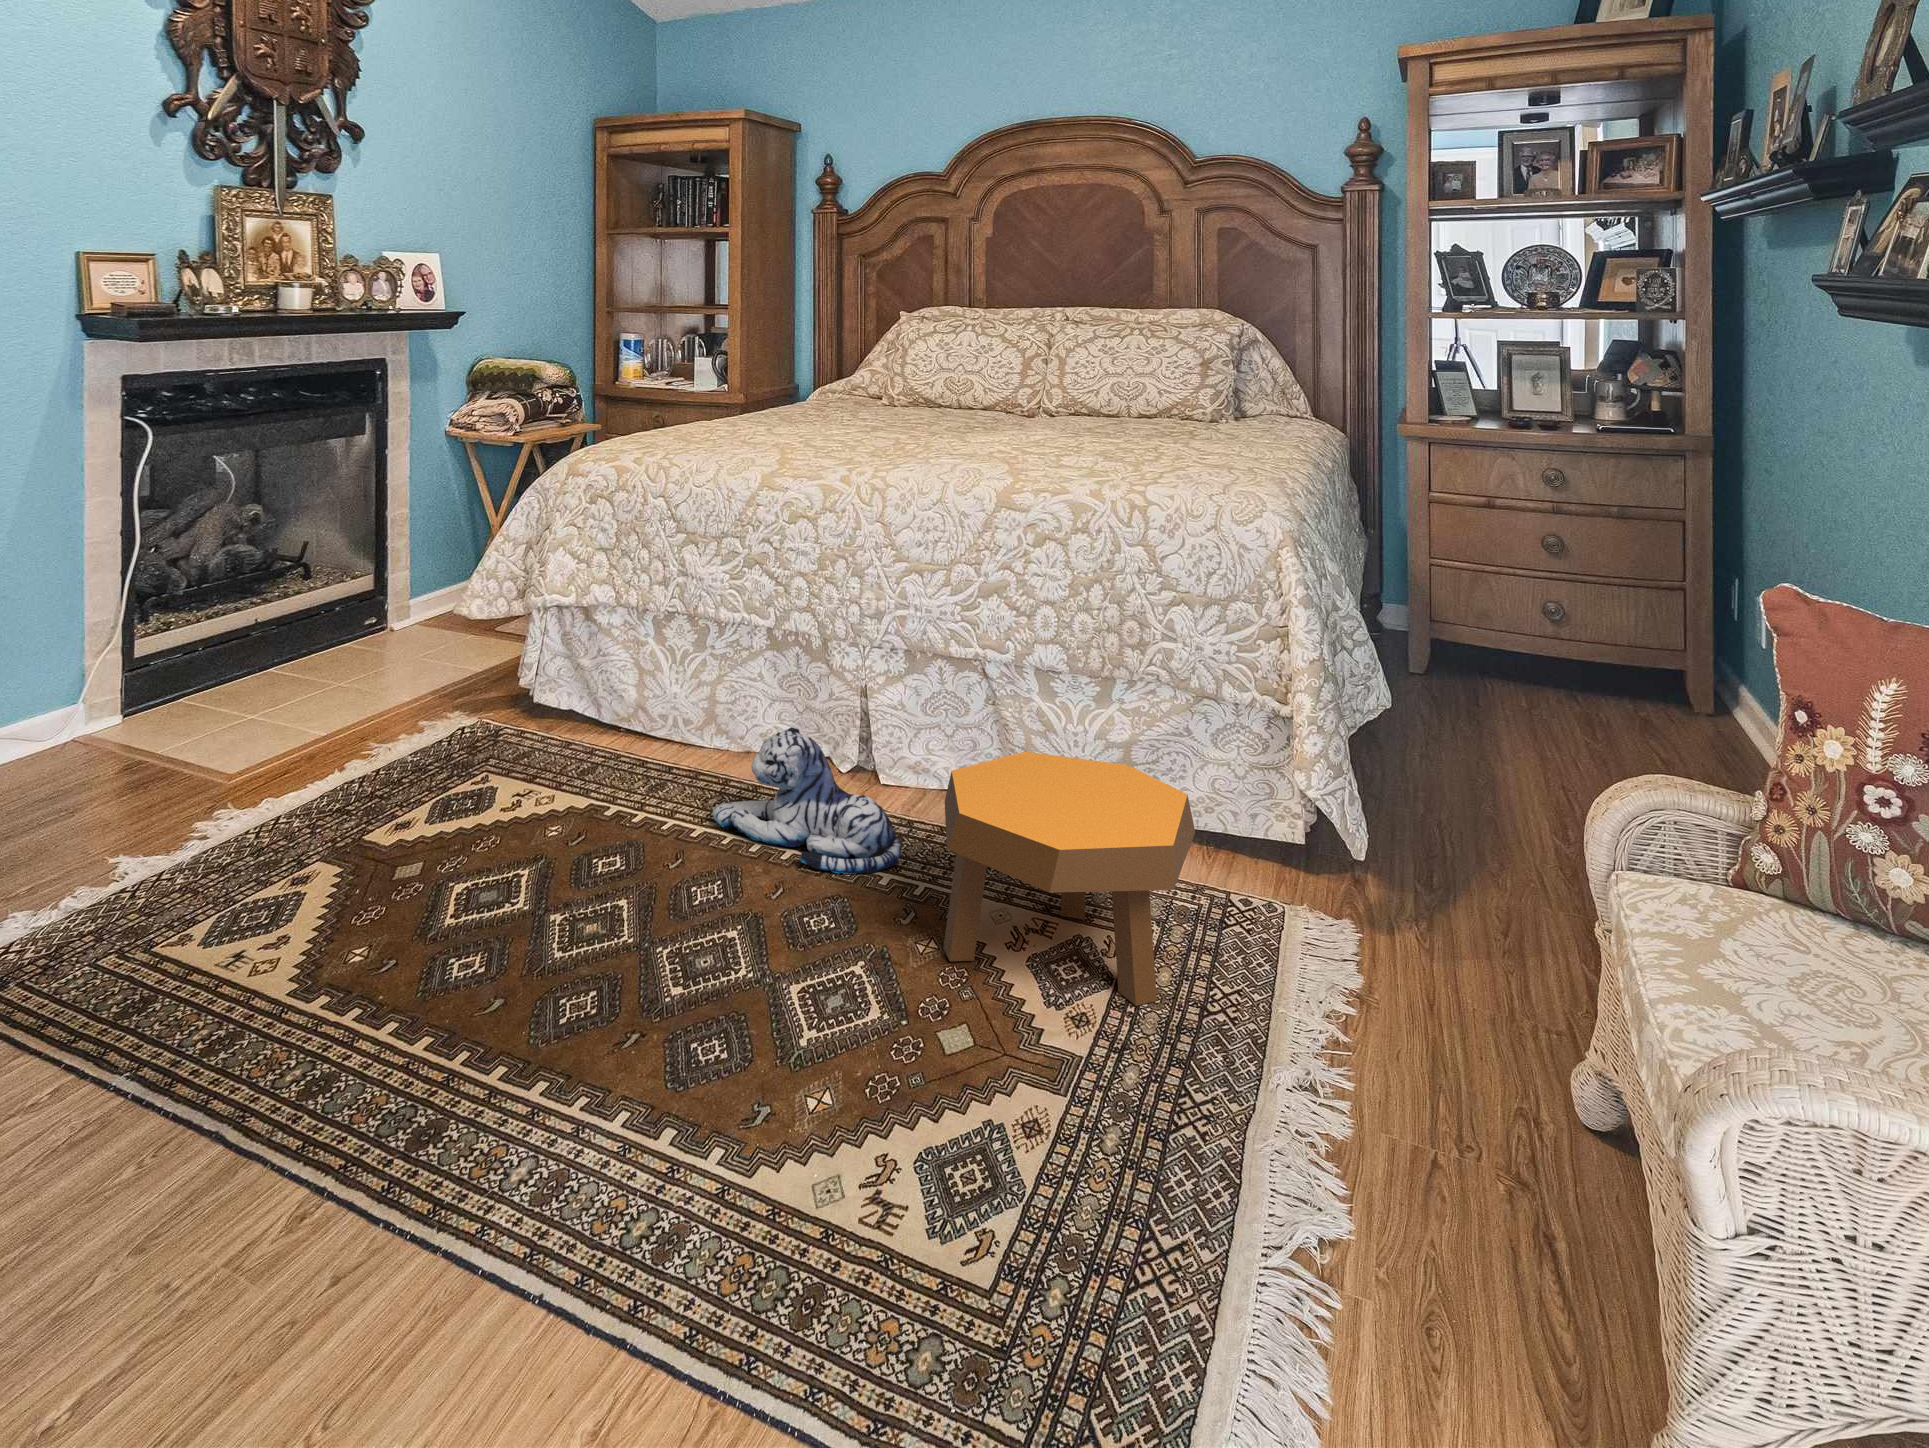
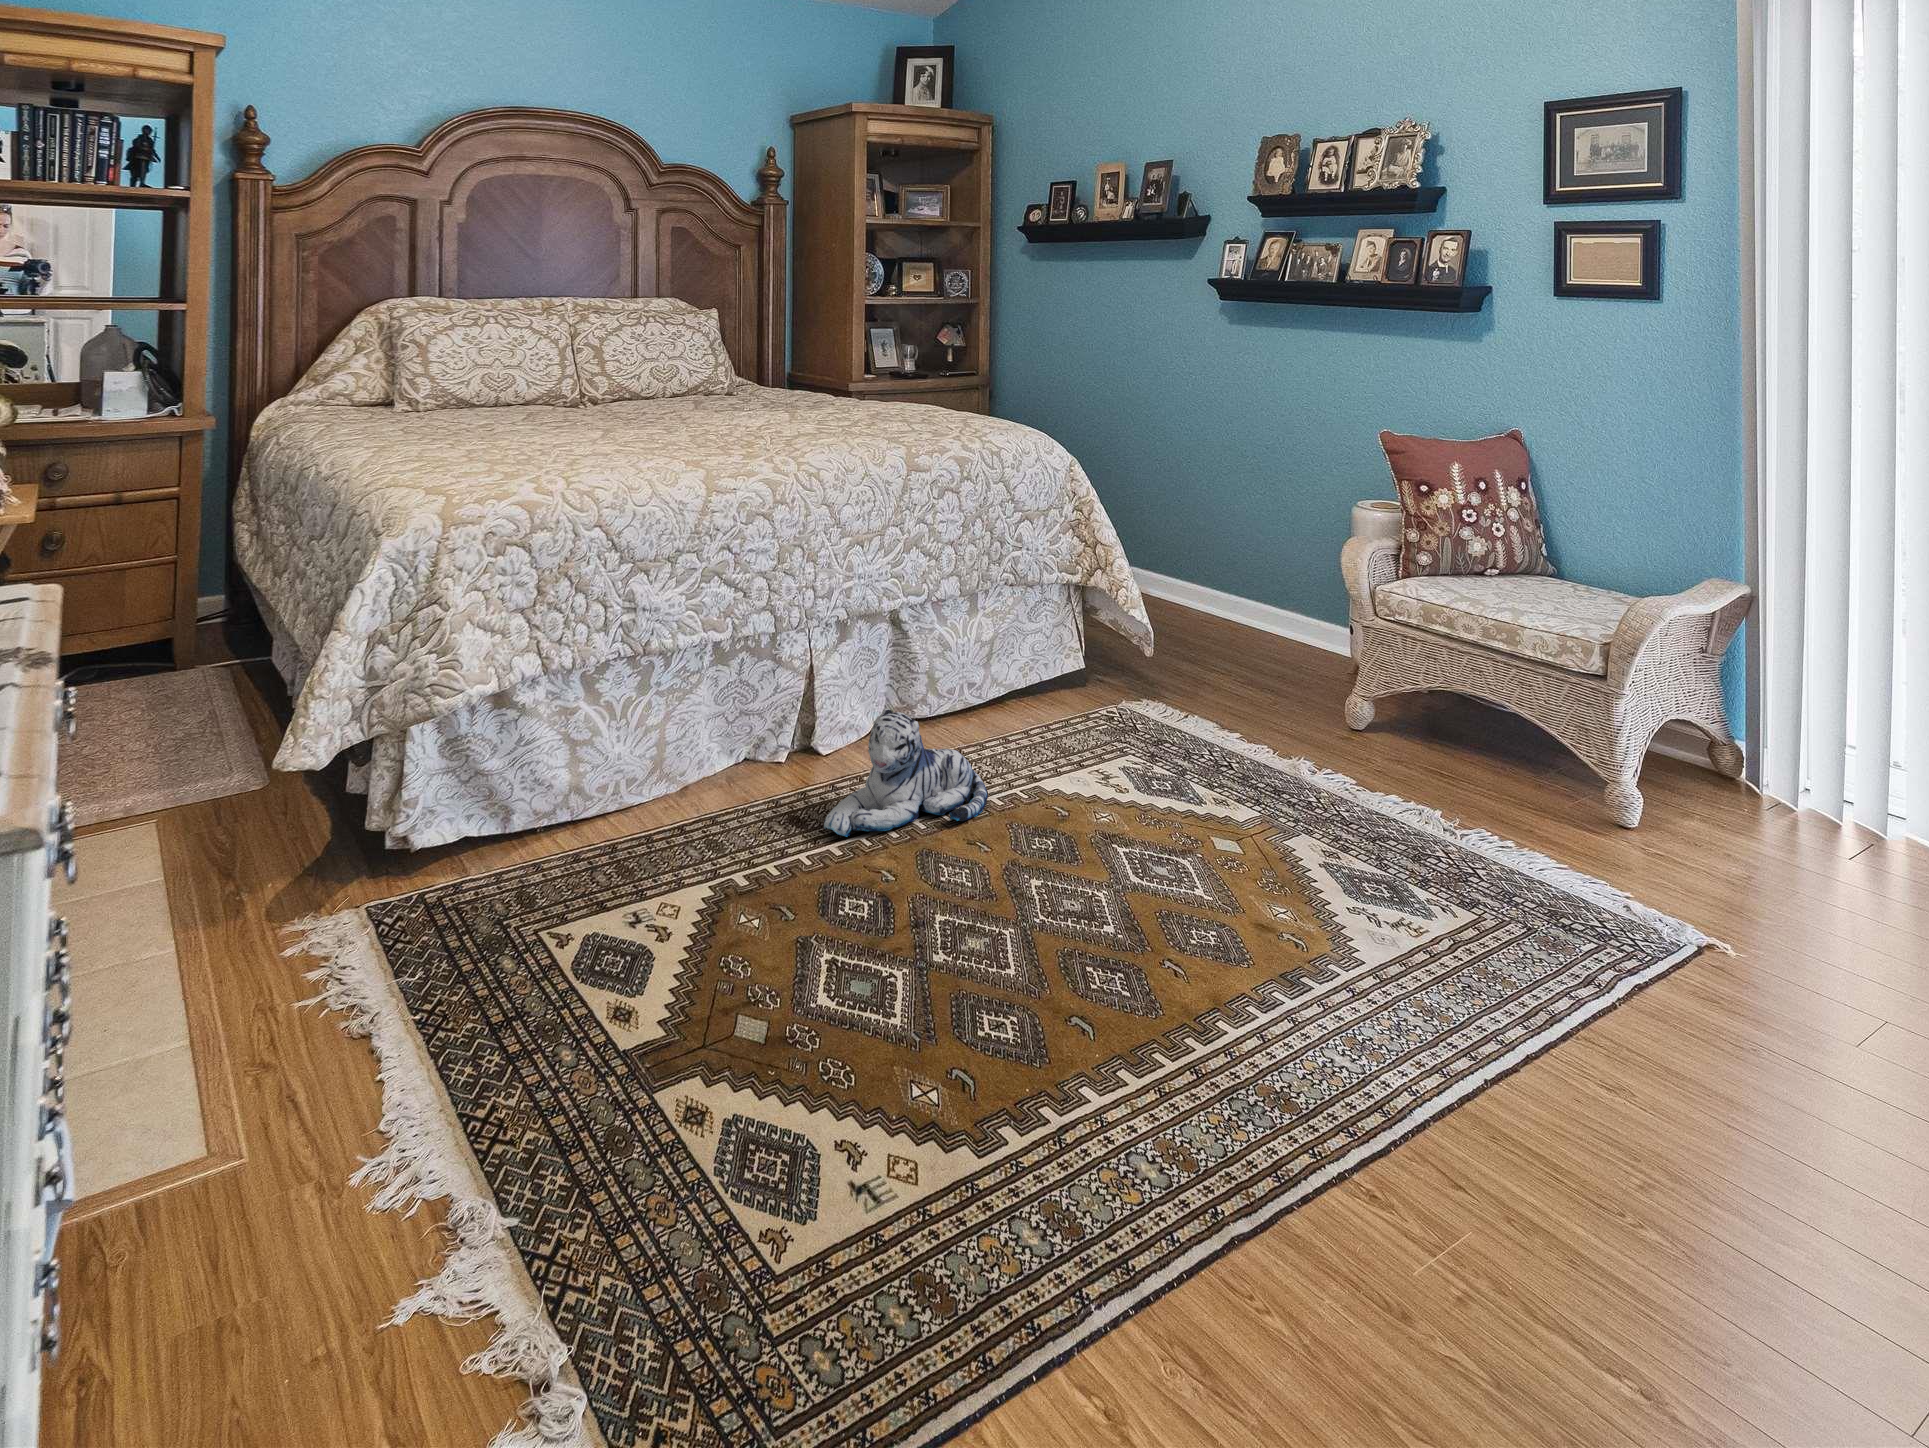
footstool: present [943,752,1195,1006] -> none [1052,638,1248,817]

